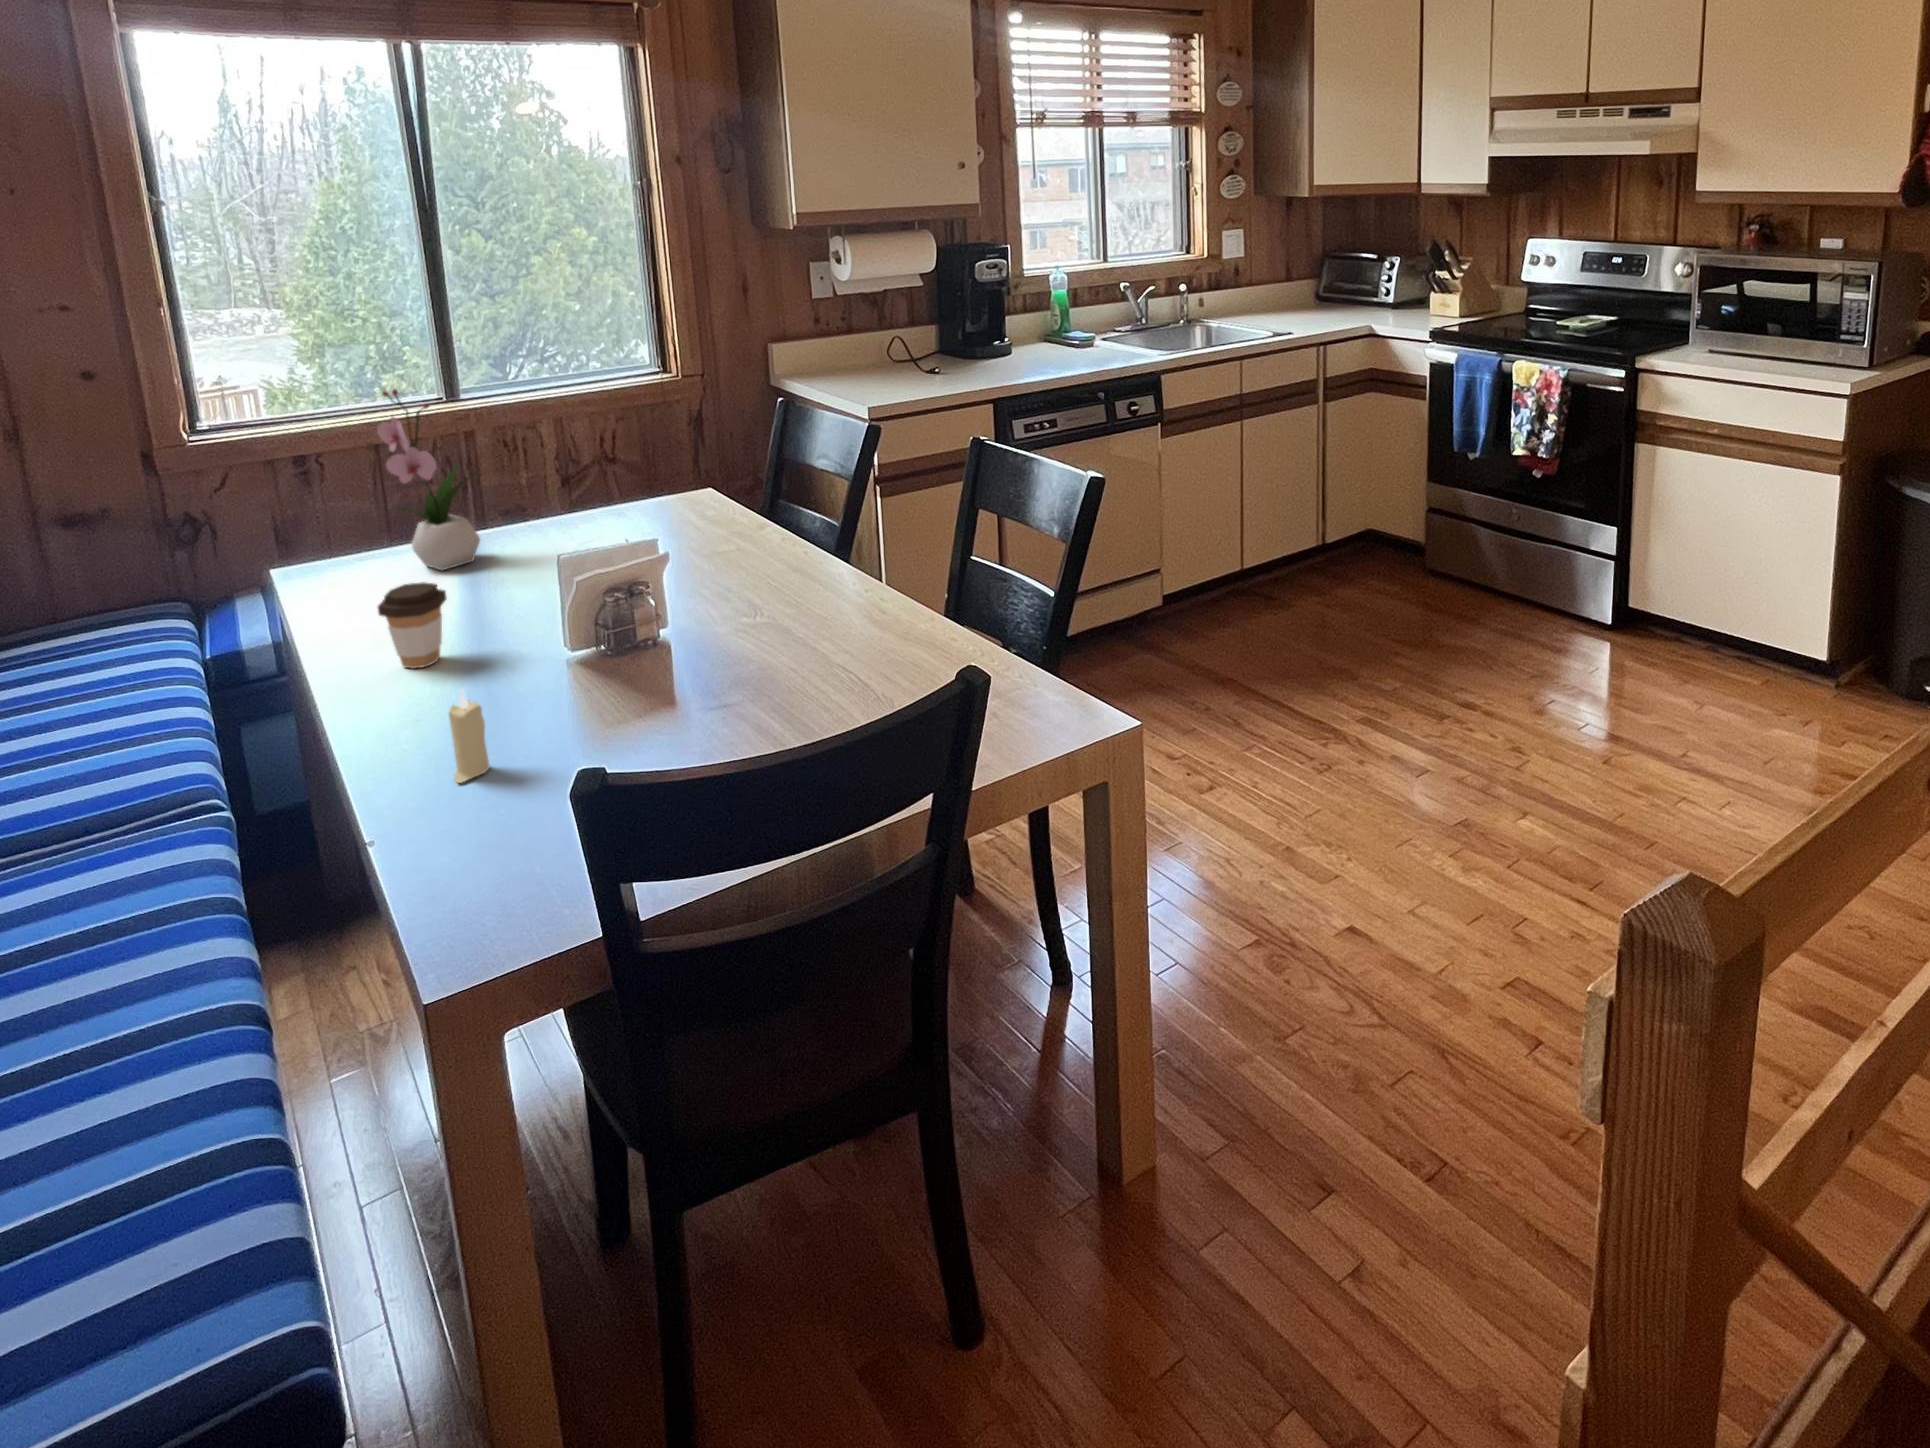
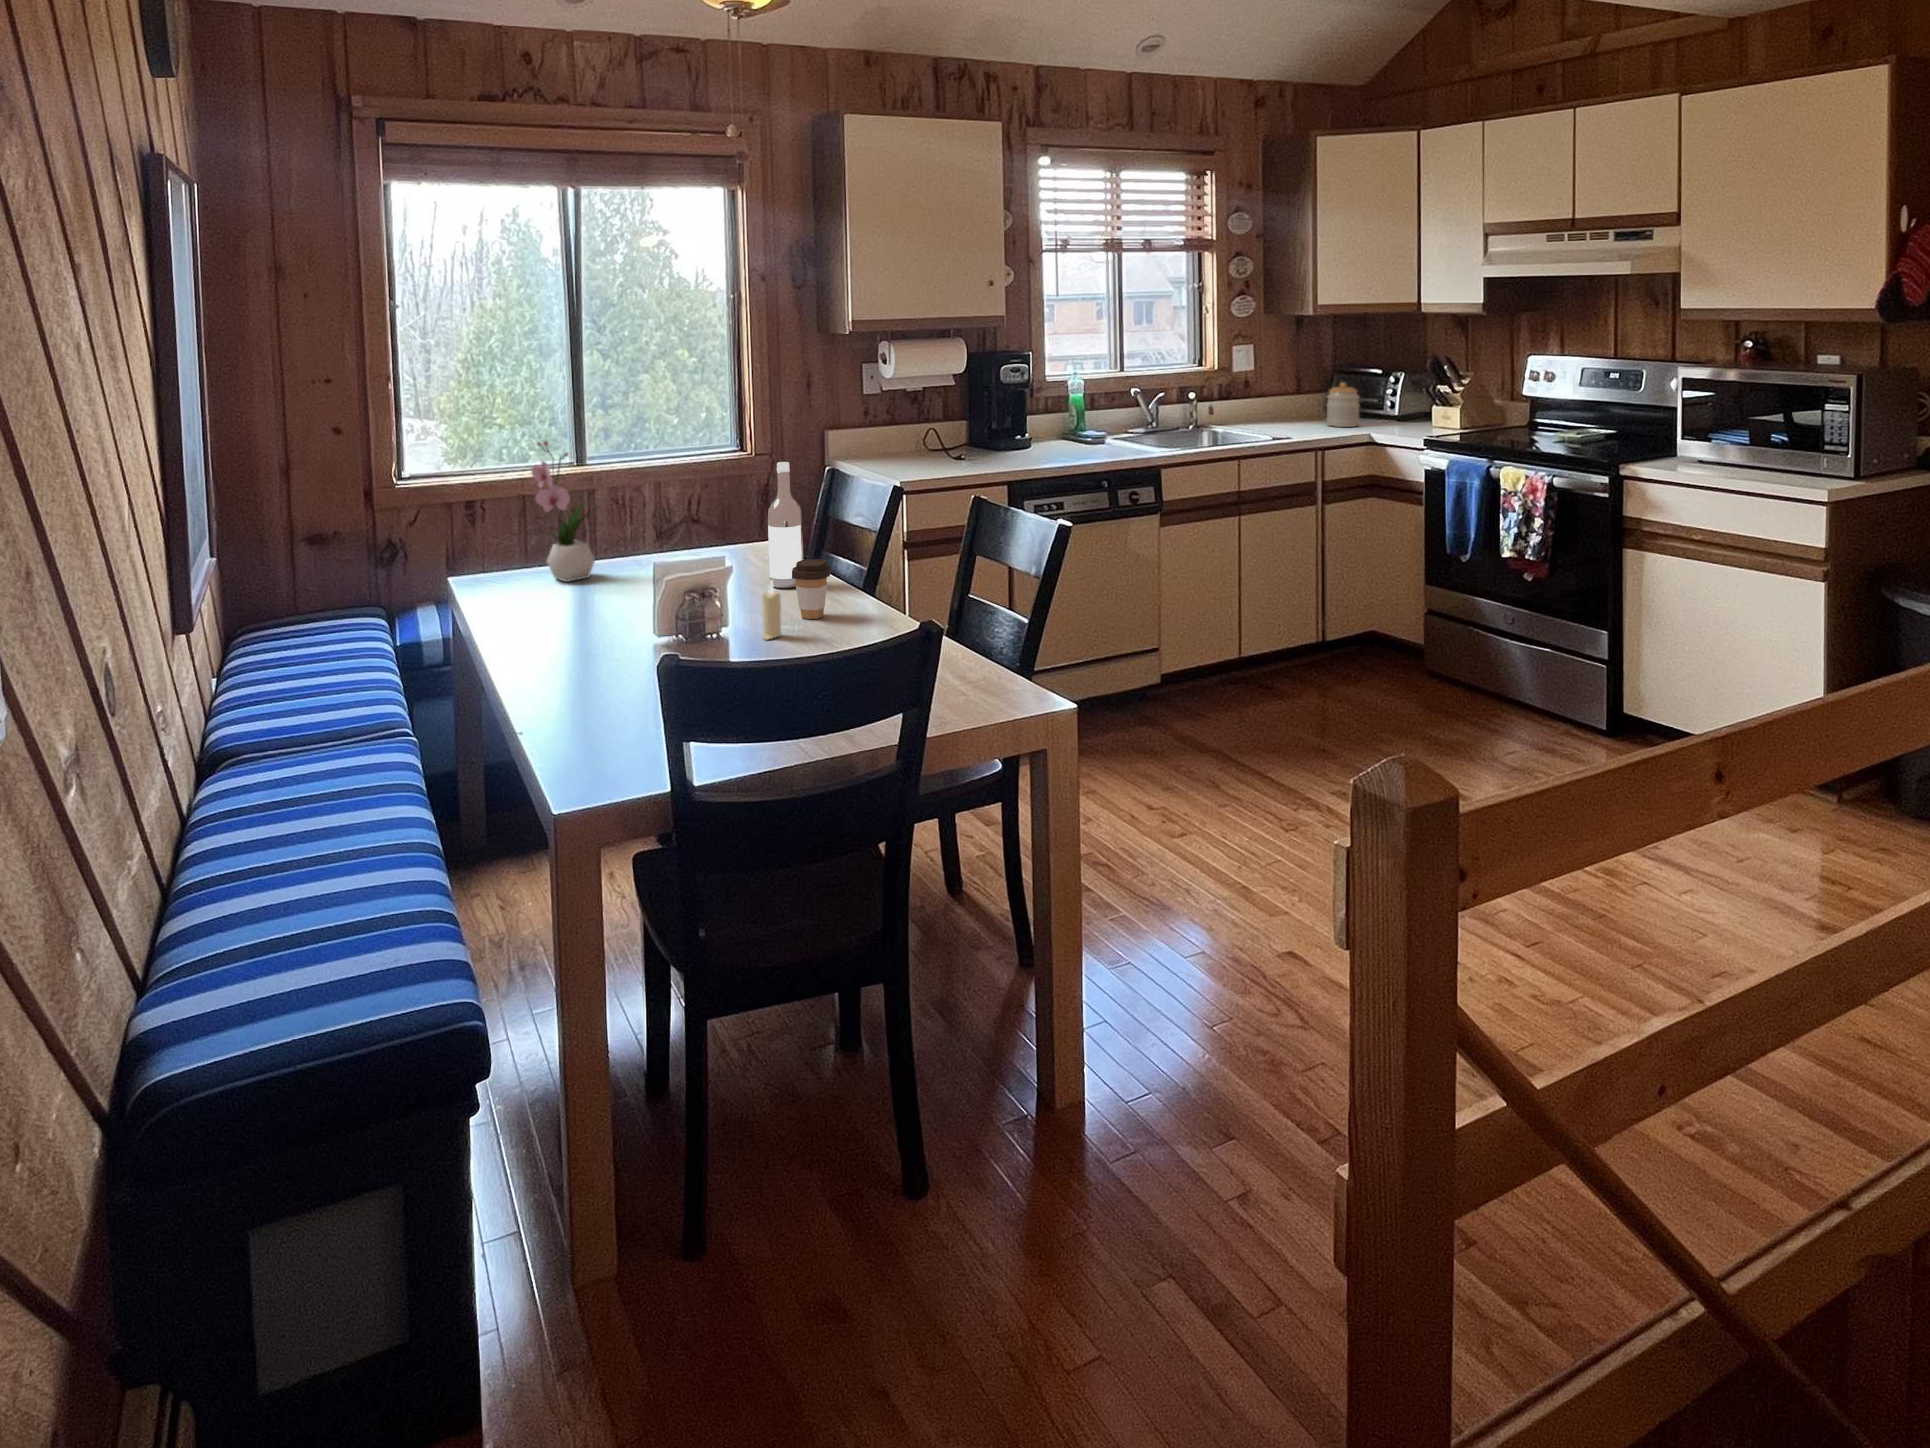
jar: none [1320,268,1354,315] -> present [1326,382,1359,427]
wine bottle: none [712,406,764,563] -> present [768,462,803,588]
coffee cup: present [378,582,447,668] -> present [792,559,831,619]
candle: present [448,690,490,783] -> present [762,584,781,639]

